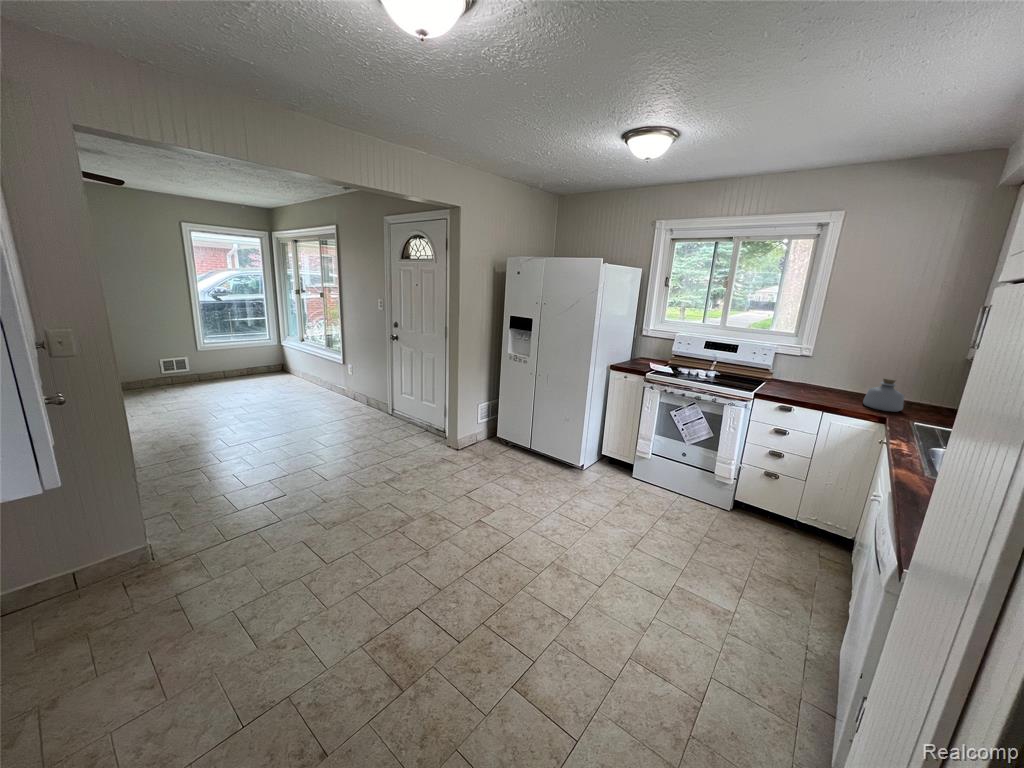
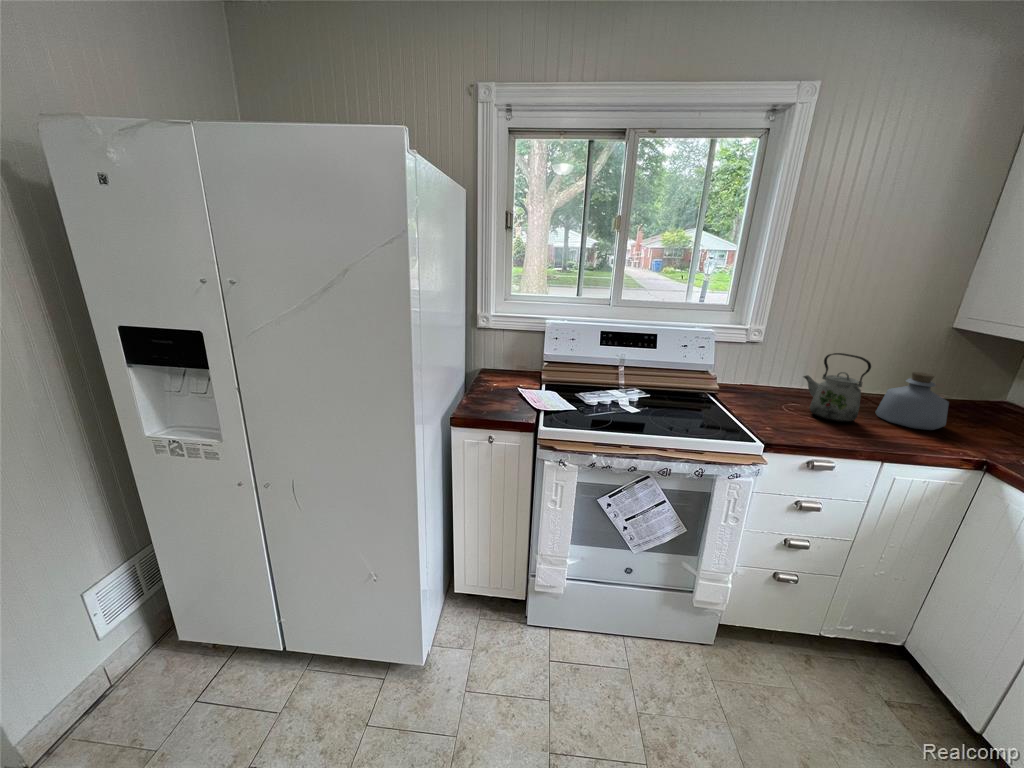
kettle: none [813,361,843,400] -> present [804,353,871,422]

